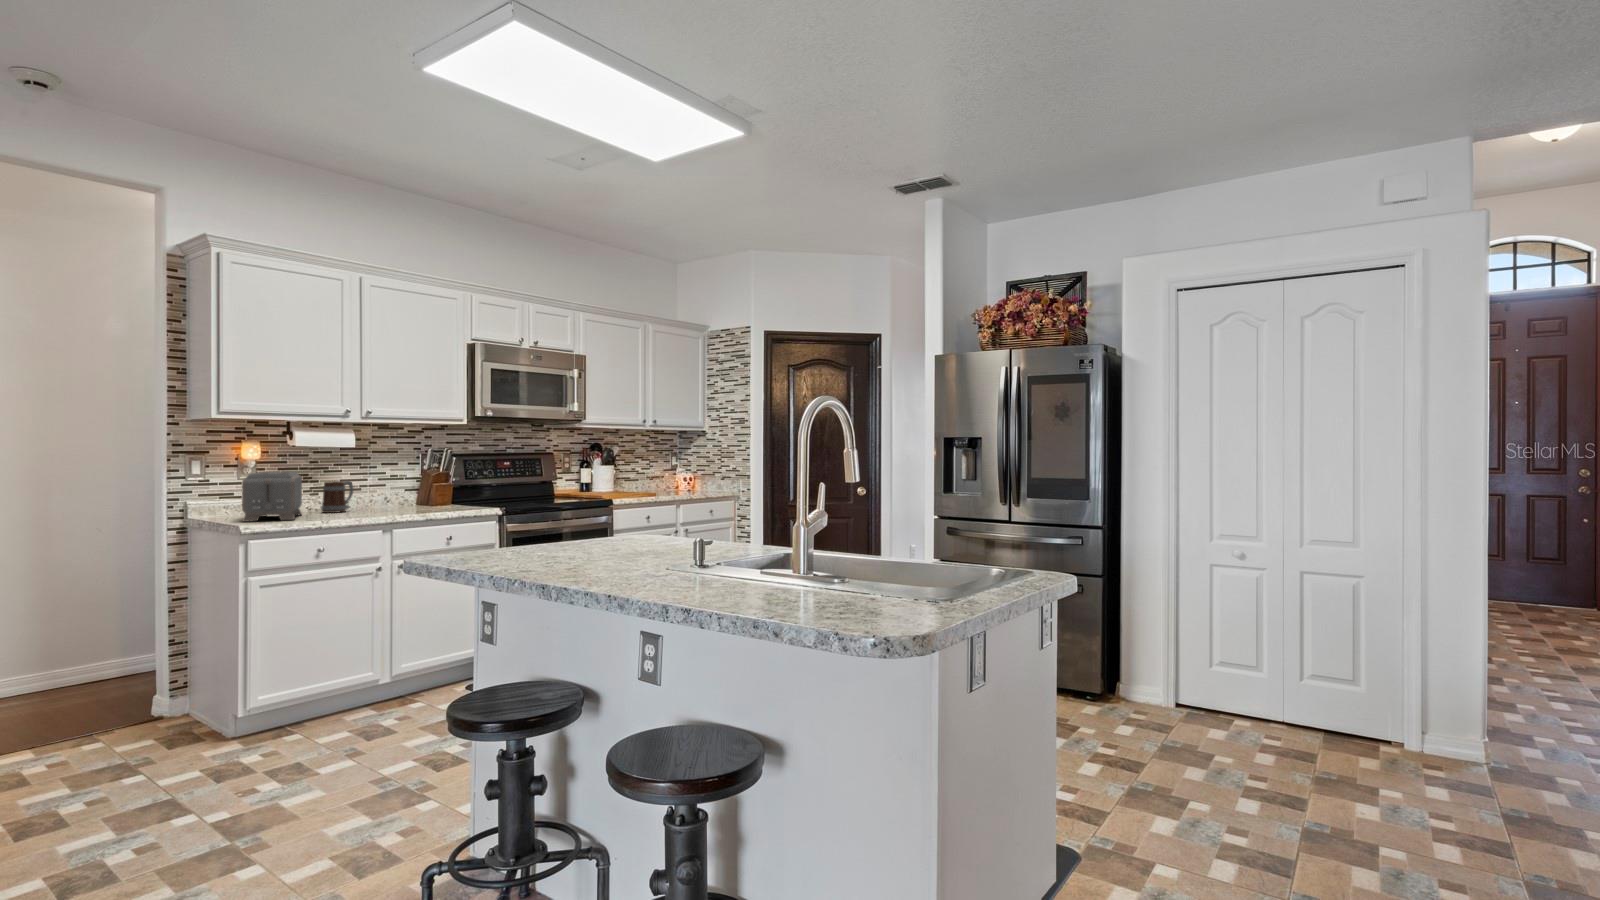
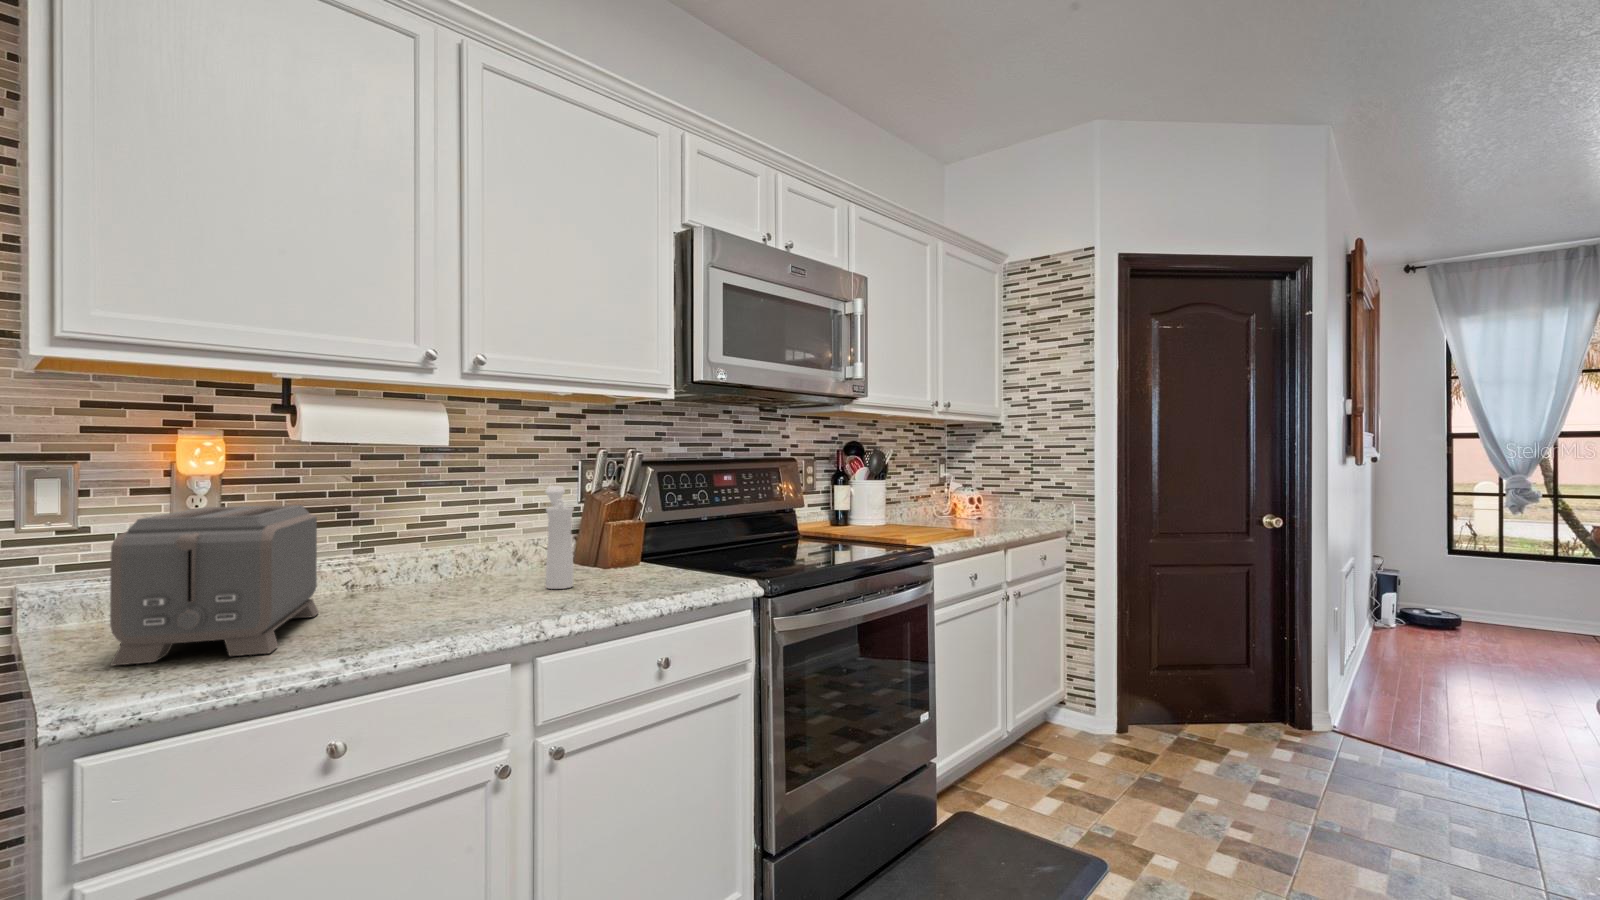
pepper mill: none [399,466,412,510] -> present [545,486,574,589]
mug: present [321,481,353,513] -> none [371,522,447,602]

